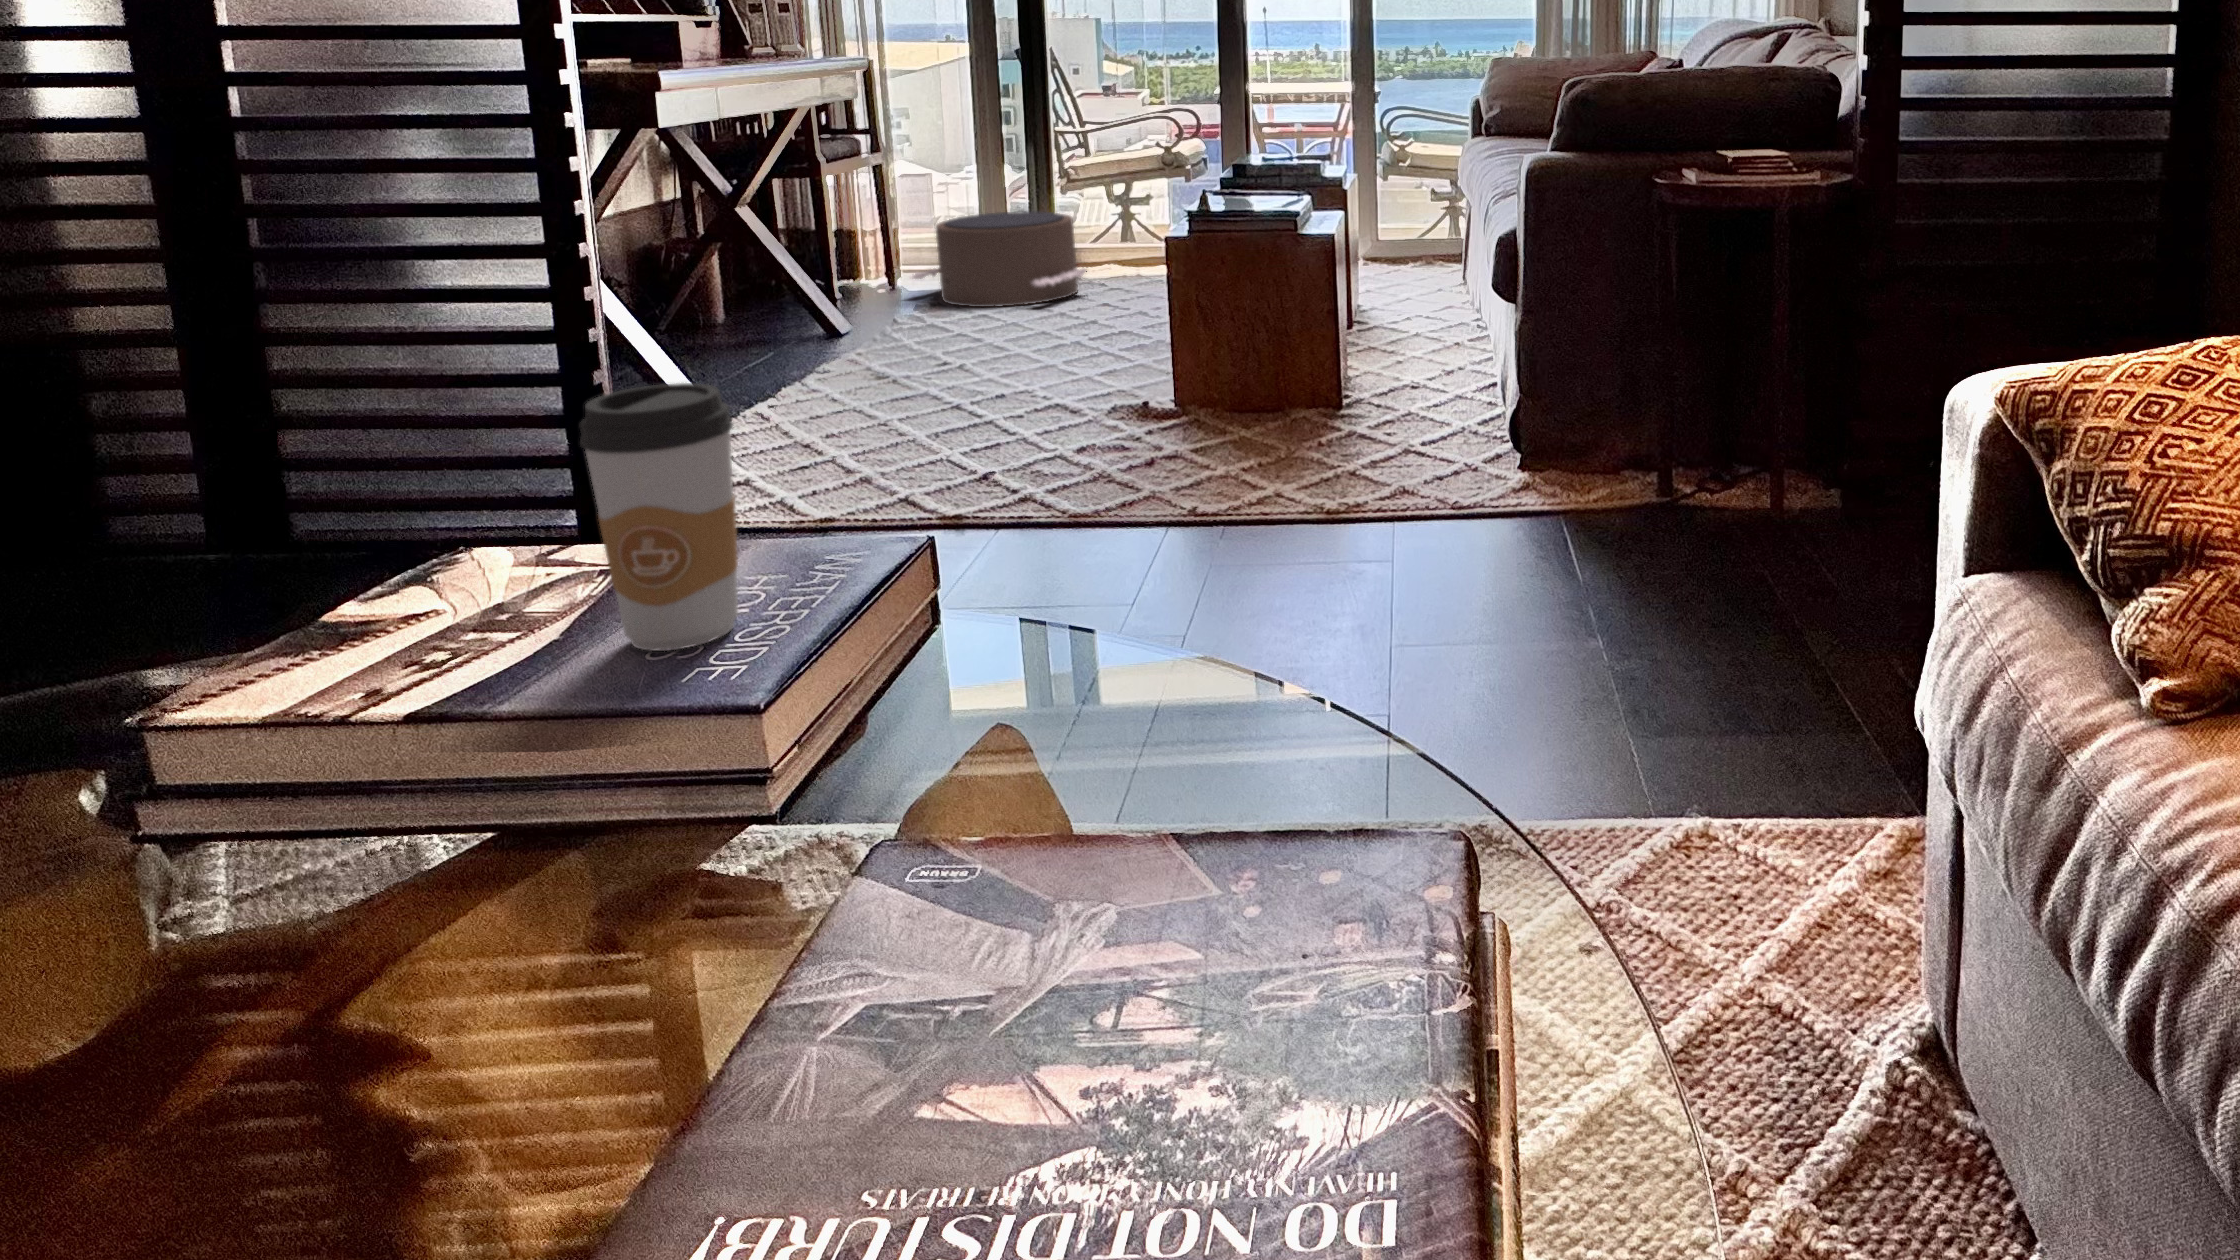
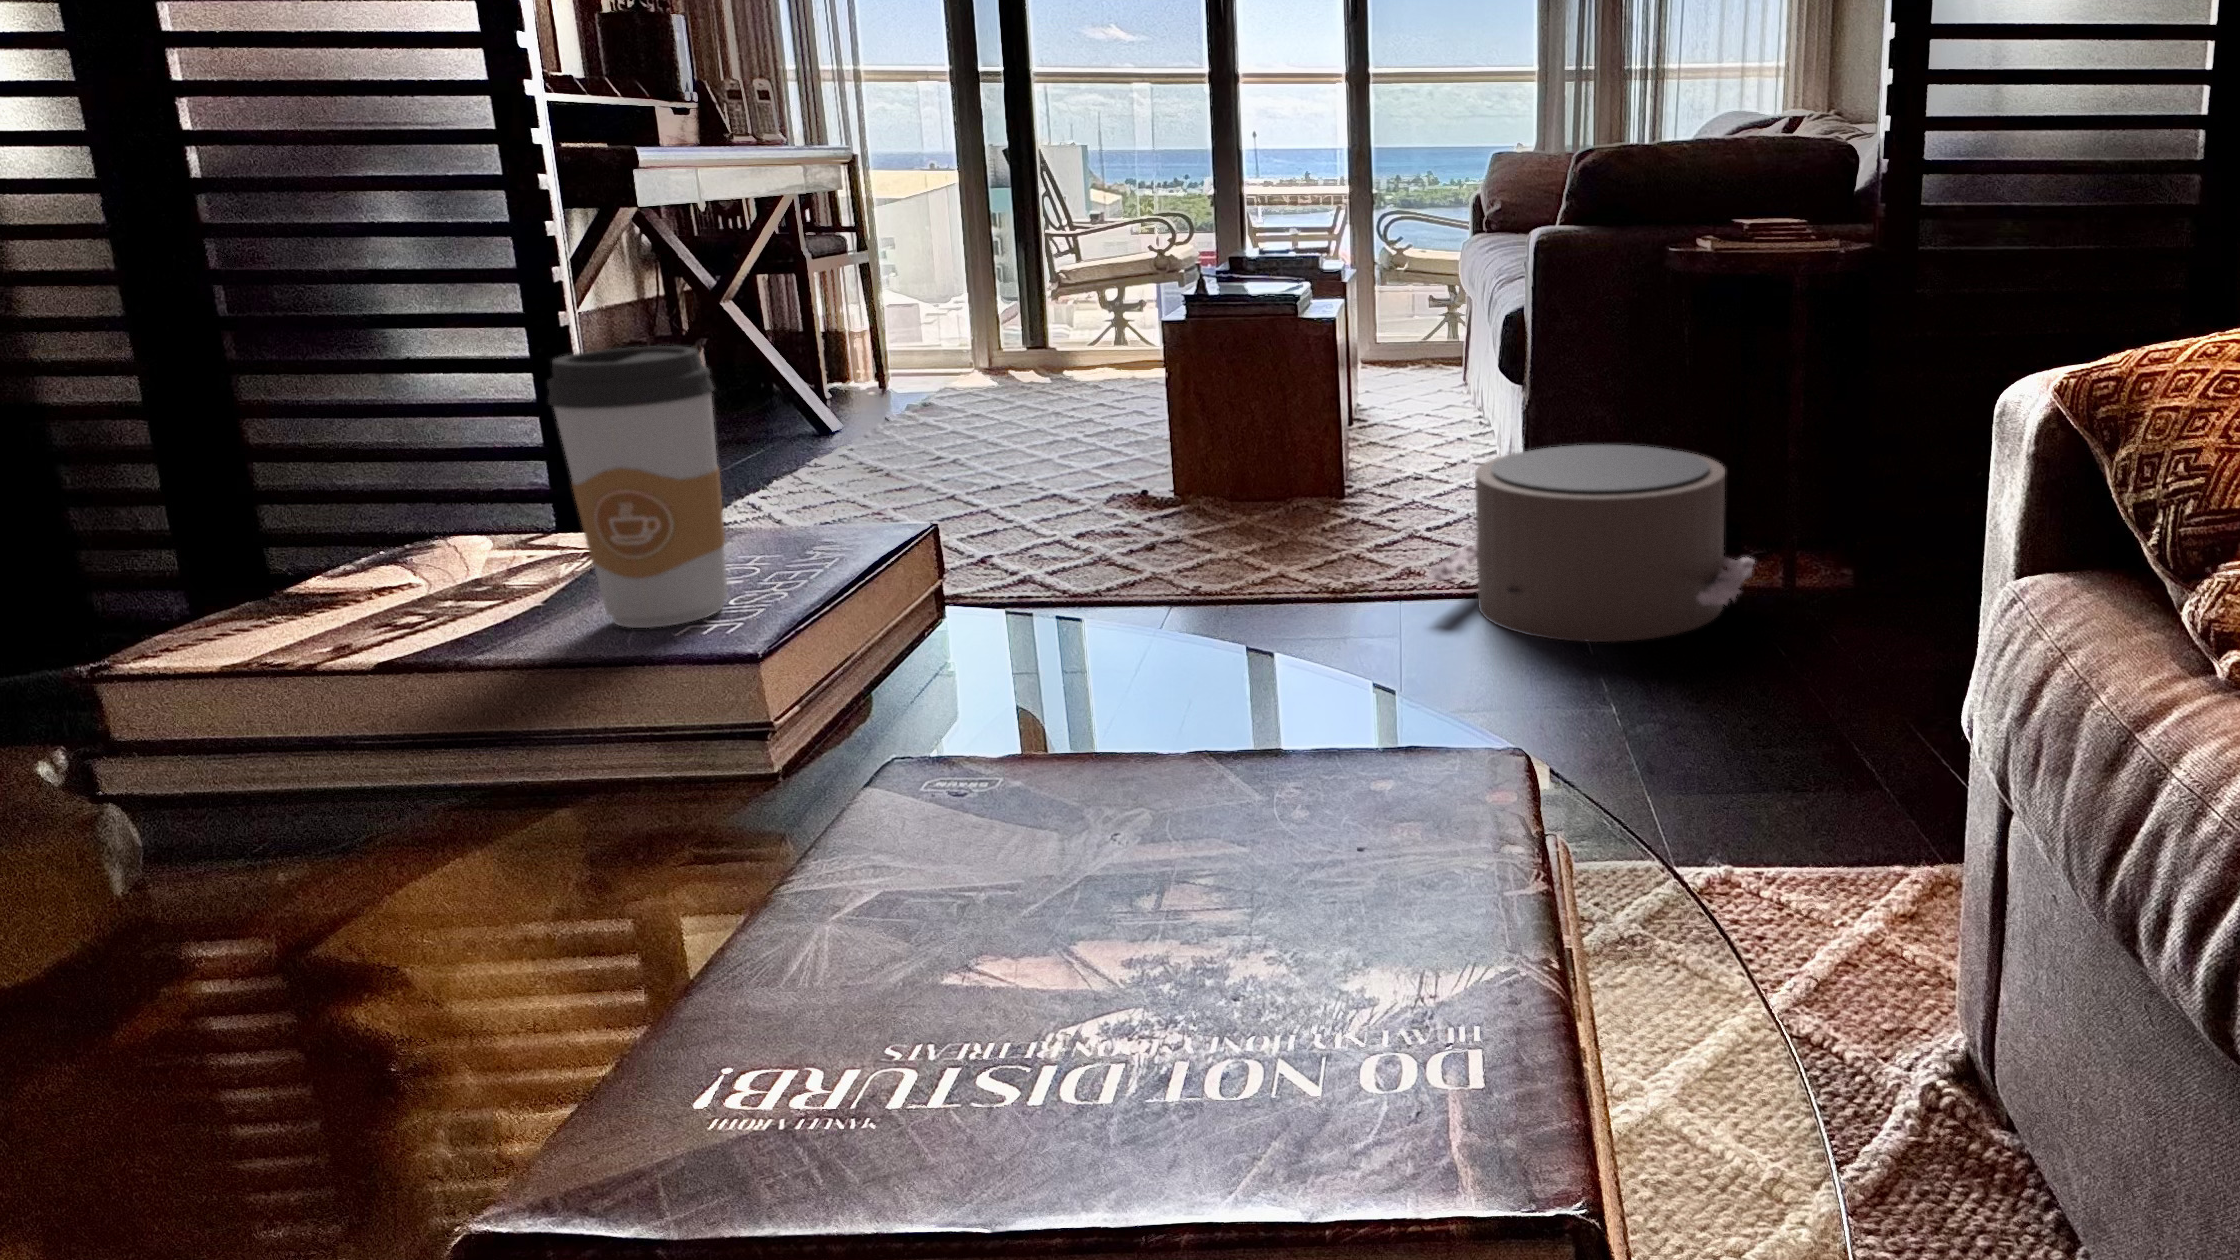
pouf: present [912,211,1086,307] -> present [1427,445,1755,642]

